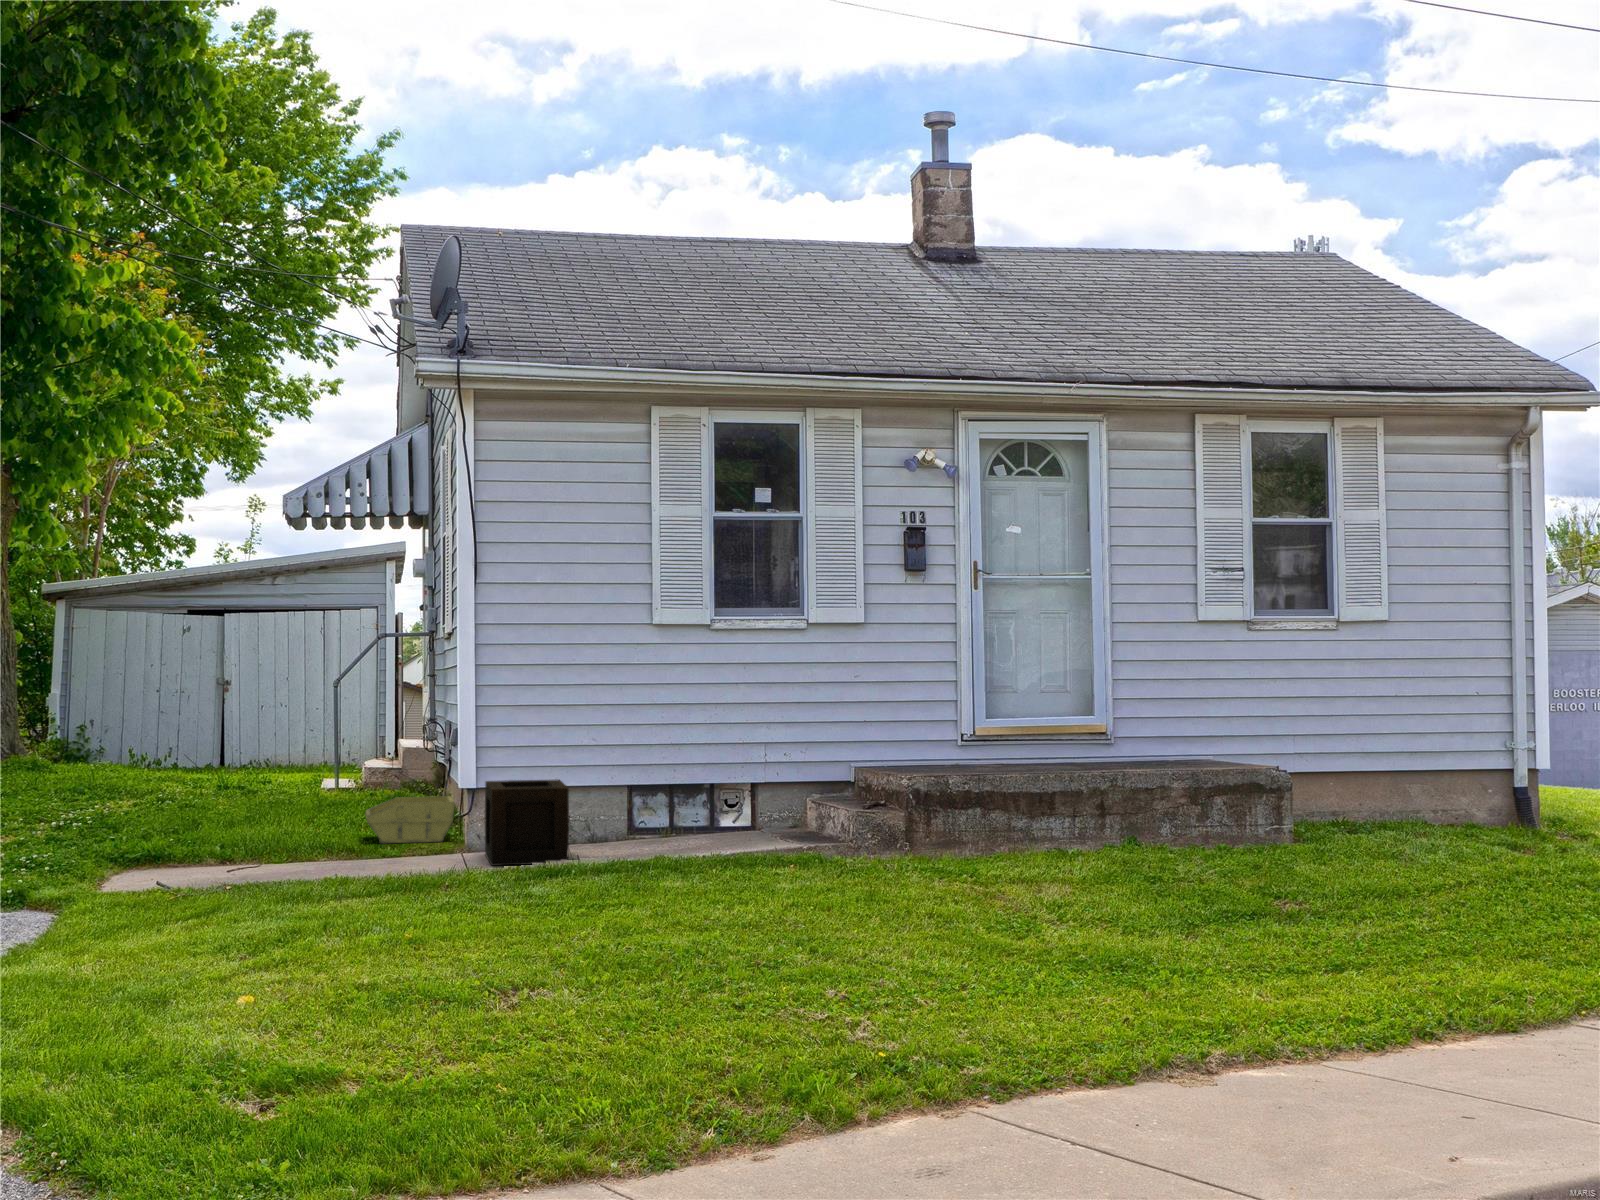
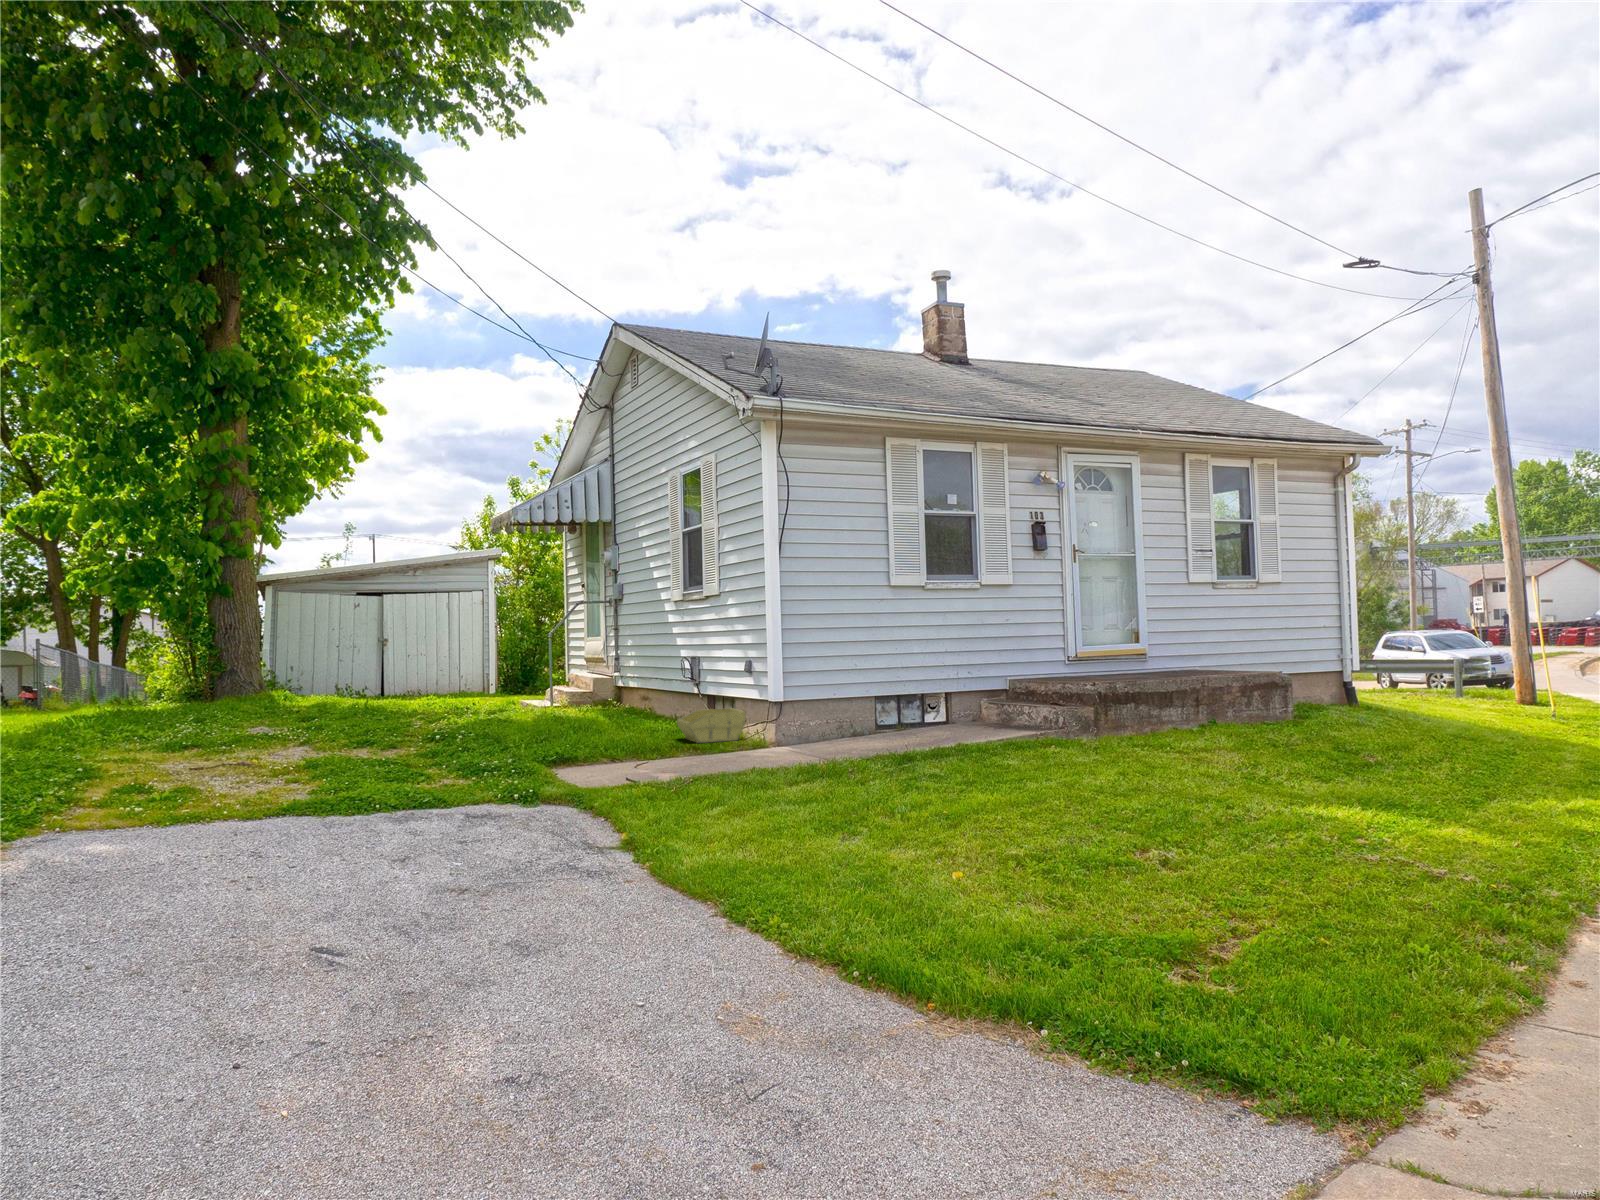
wooden crate: present [485,779,569,866] -> none [789,693,862,755]

